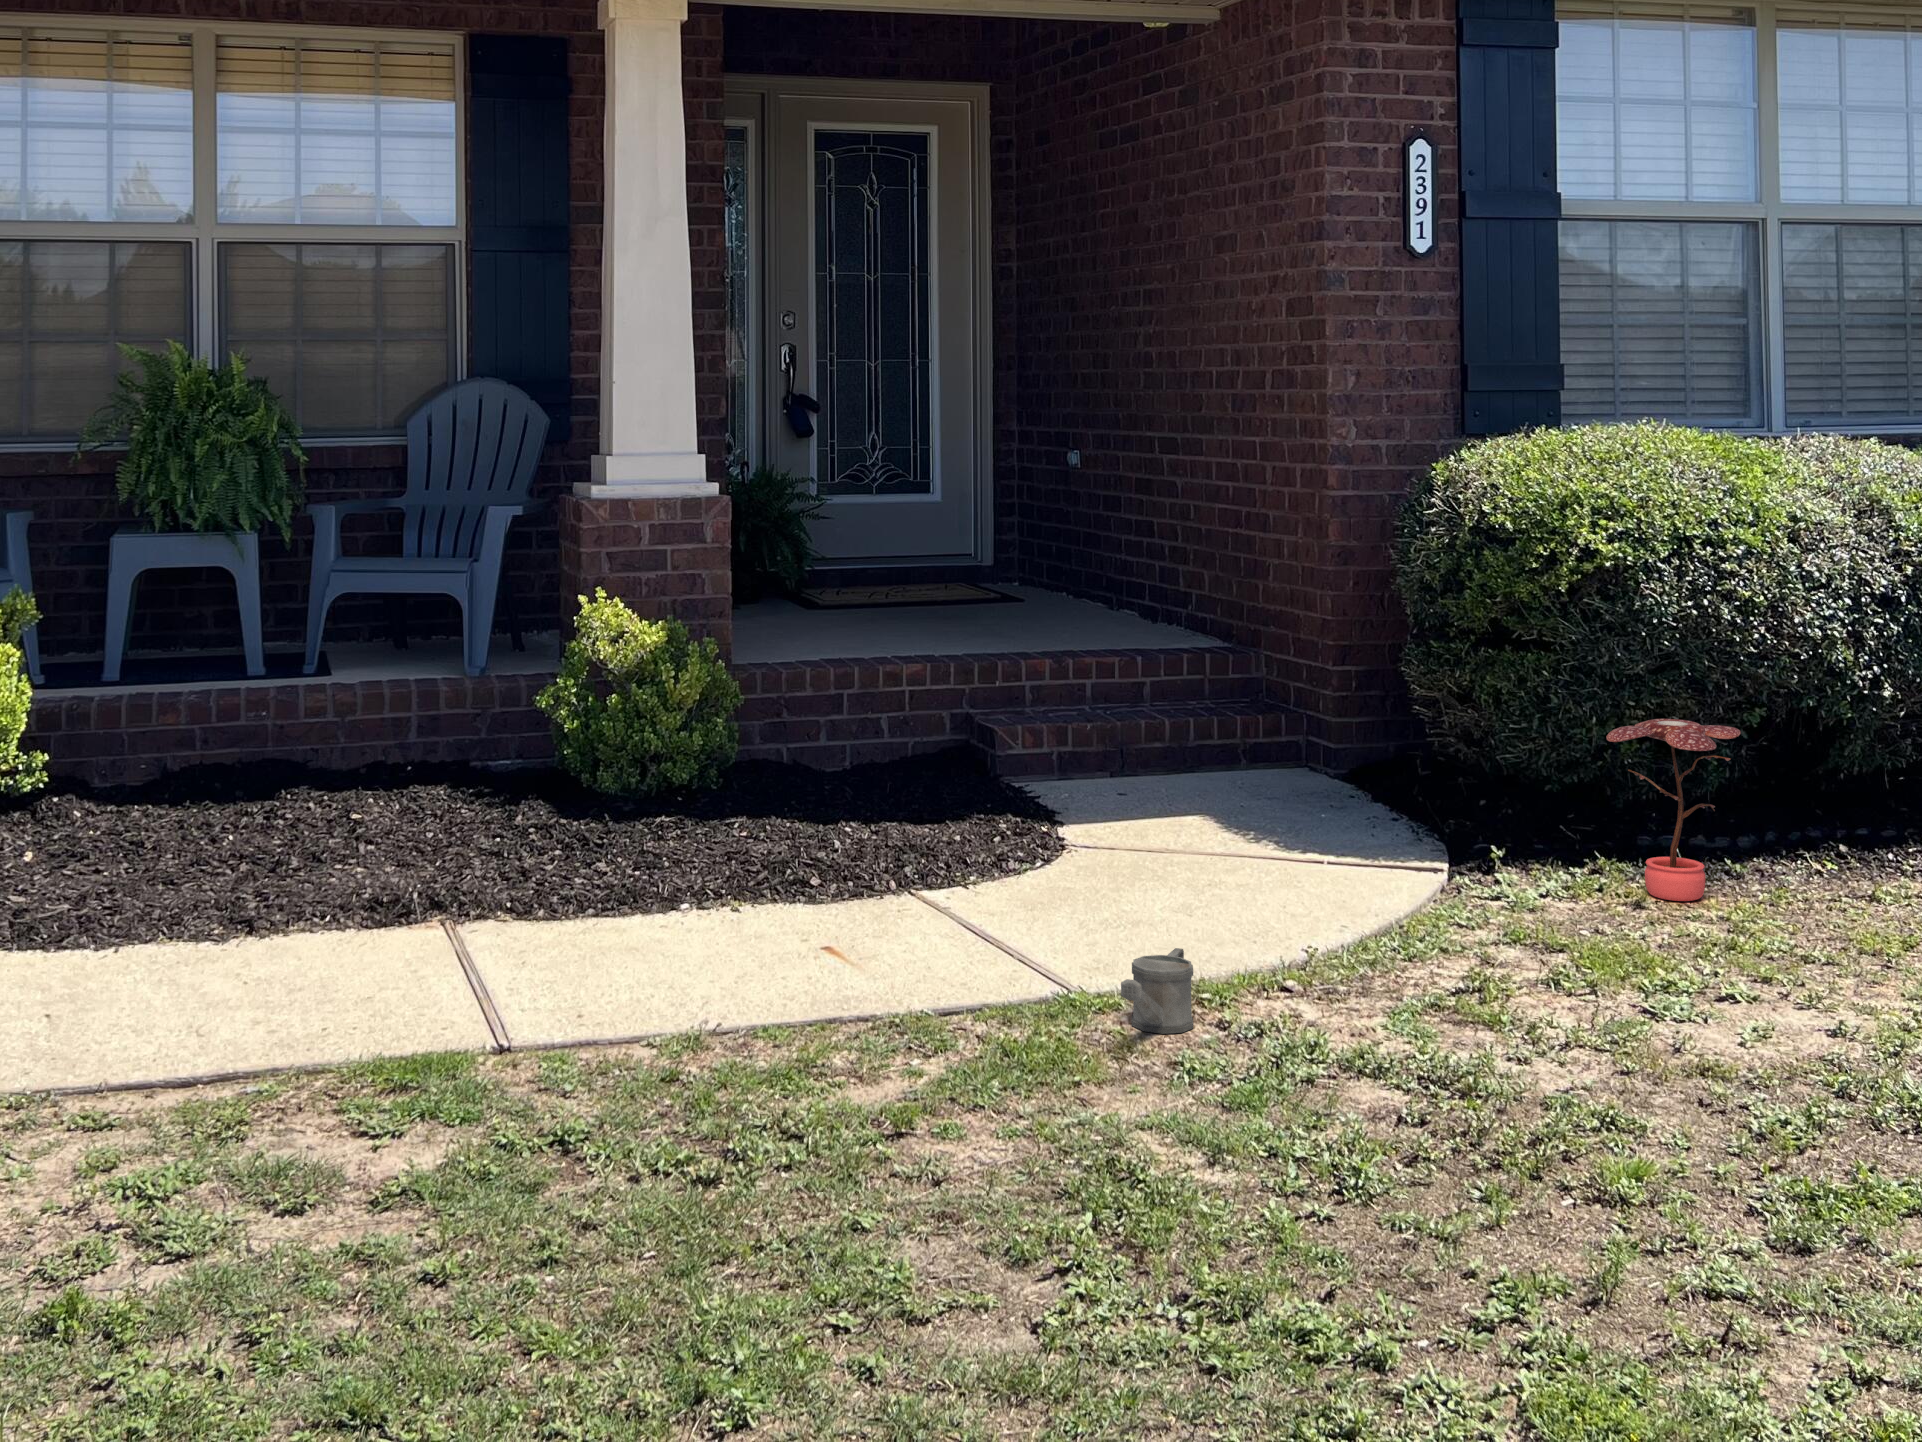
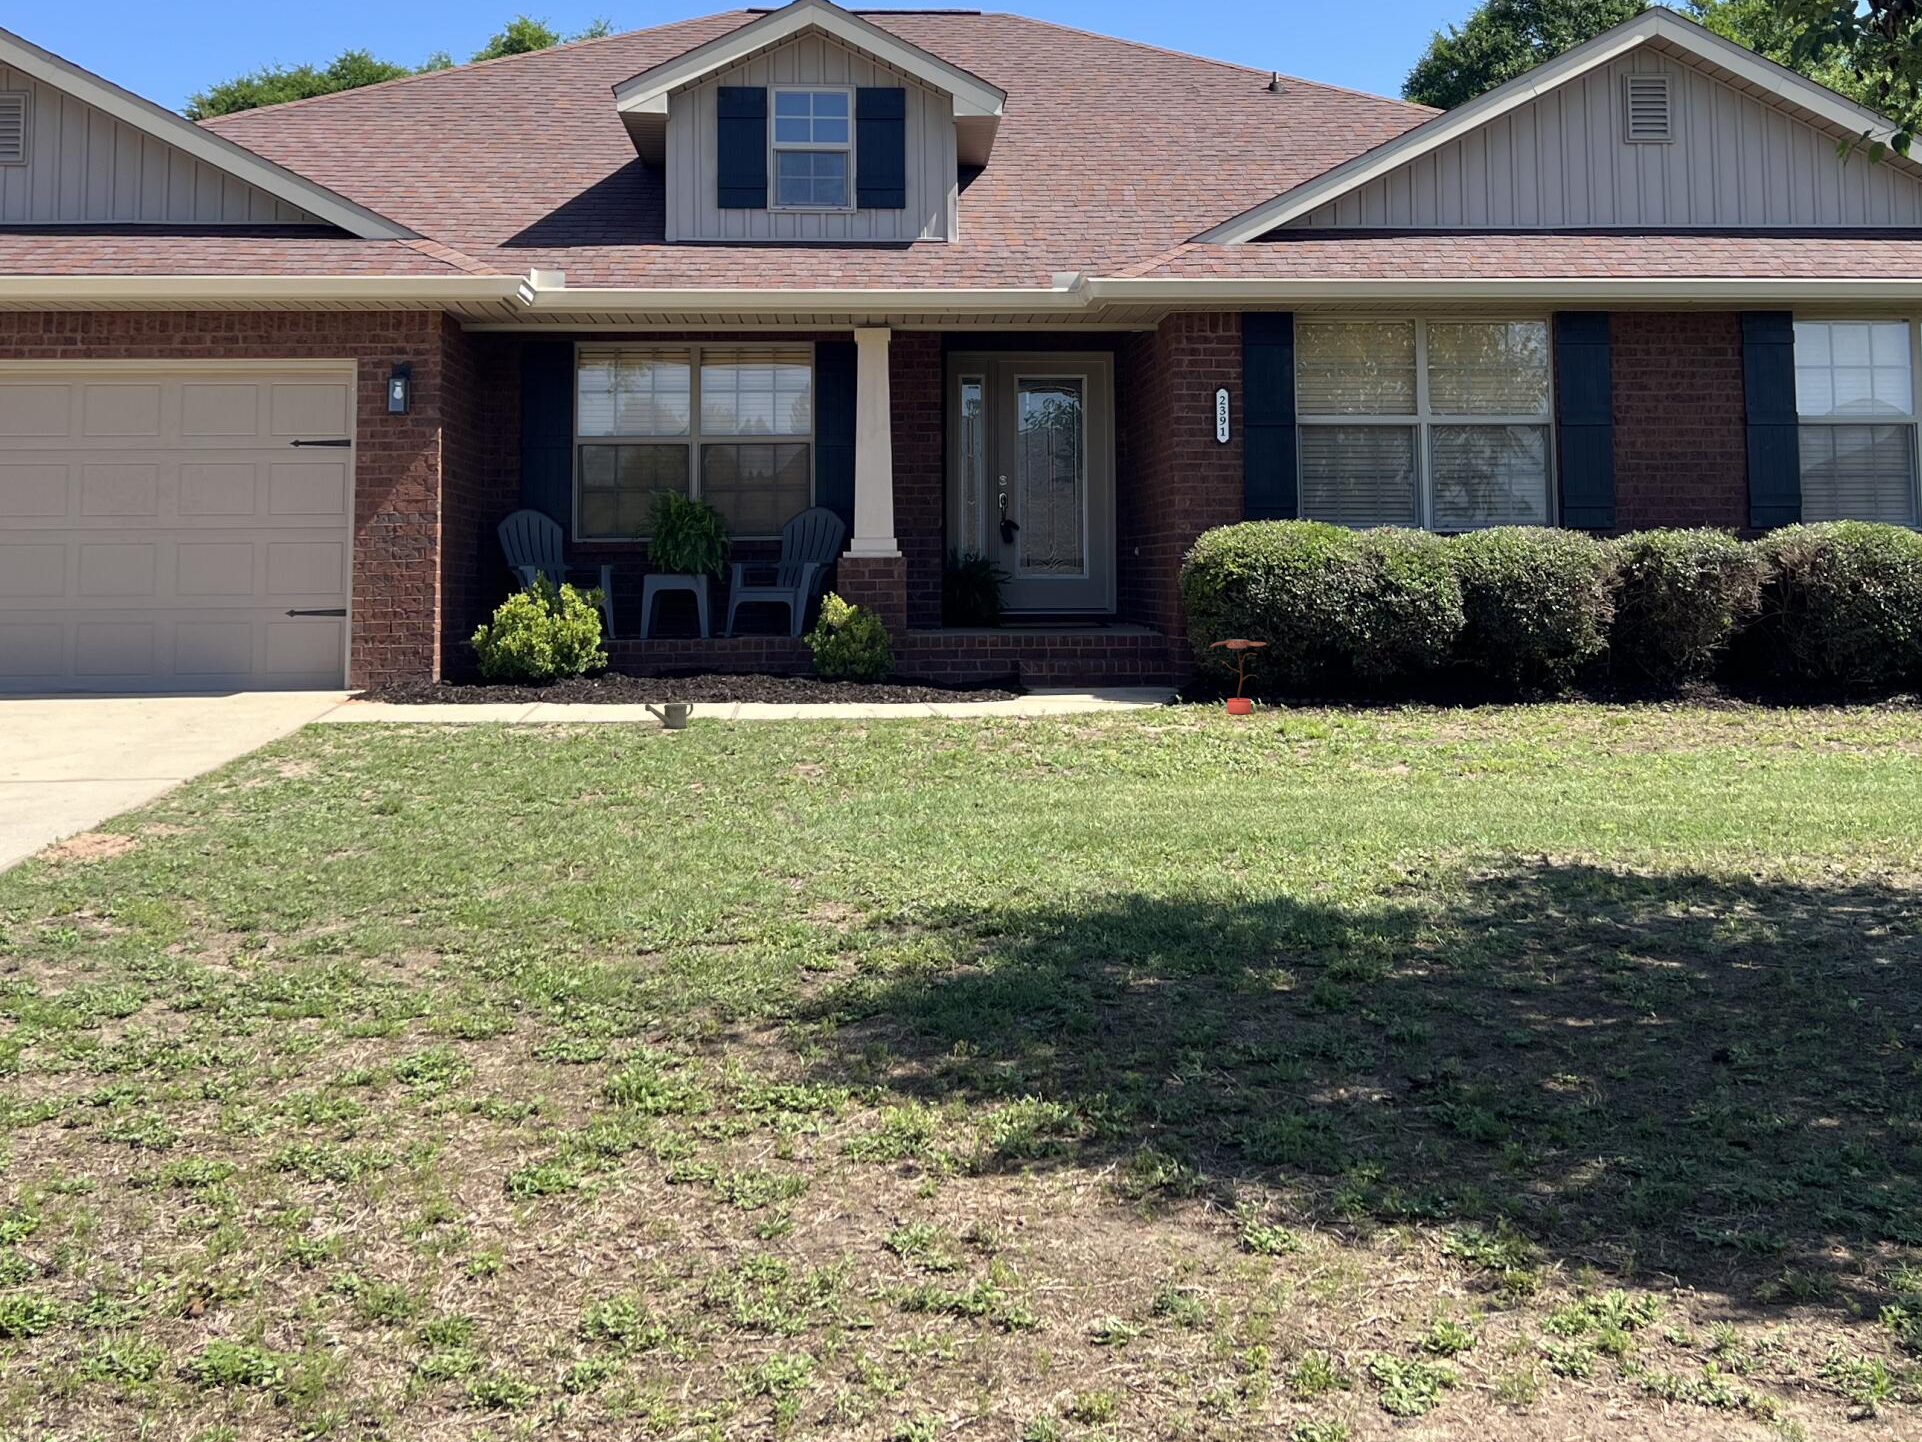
watering can: present [1121,948,1193,1034] -> present [645,703,693,728]

